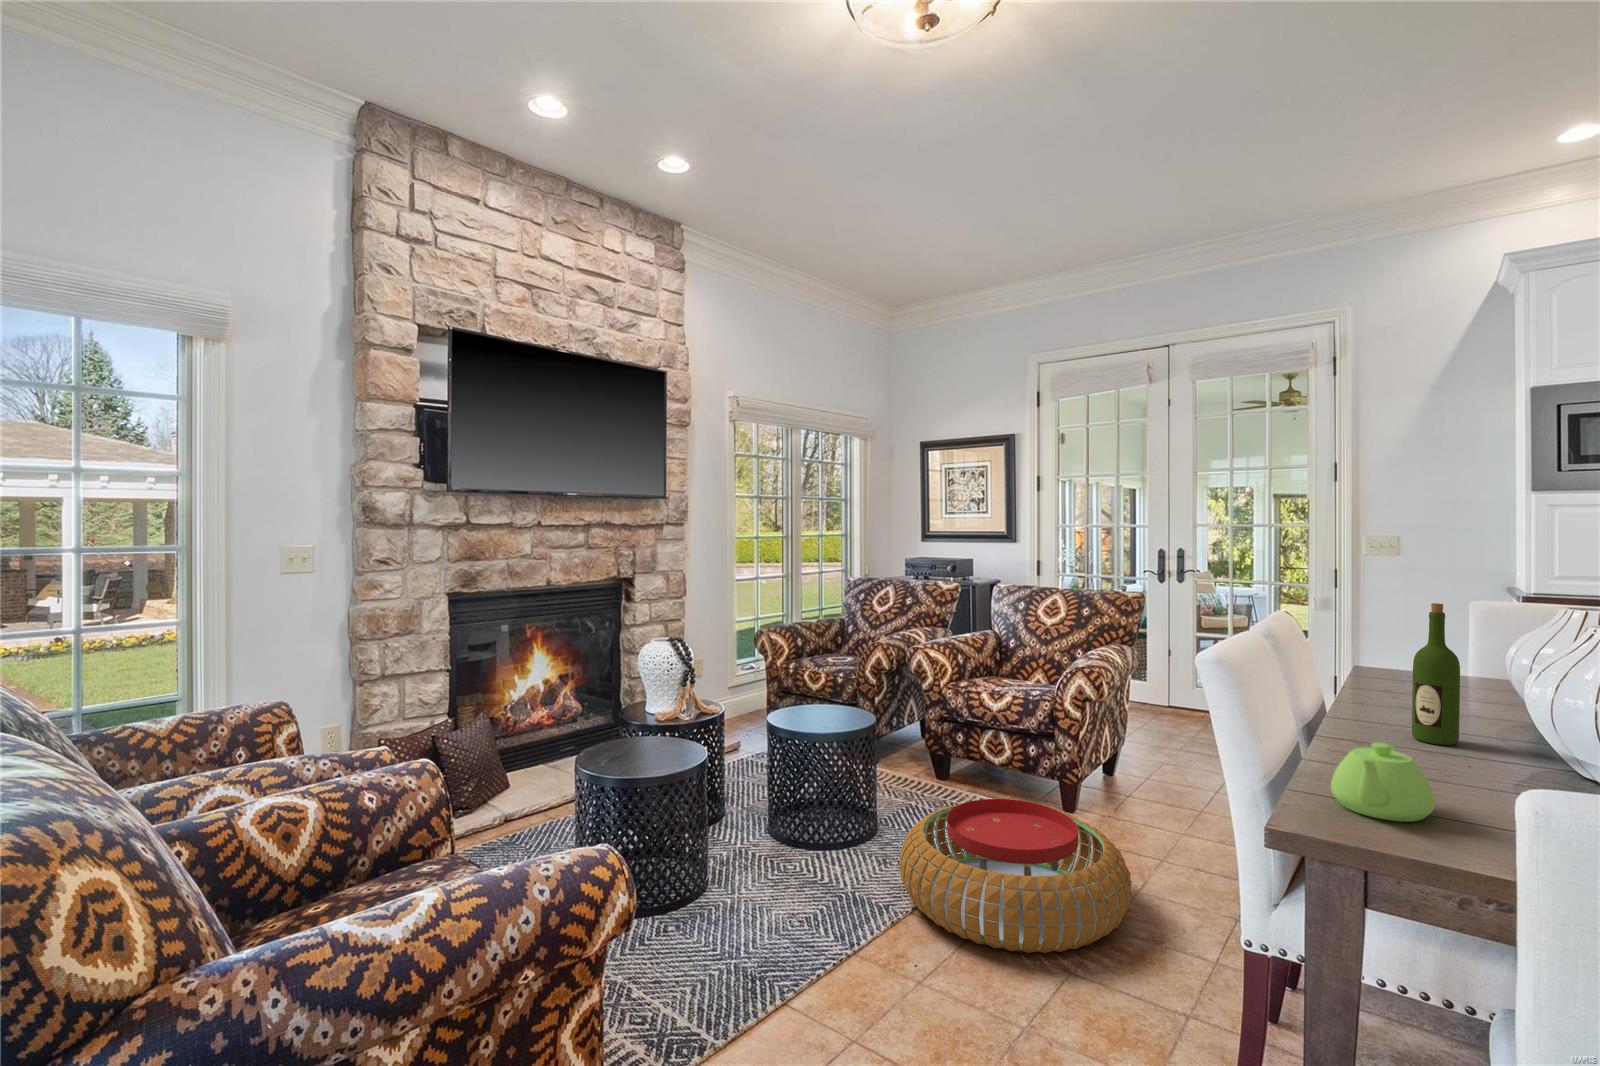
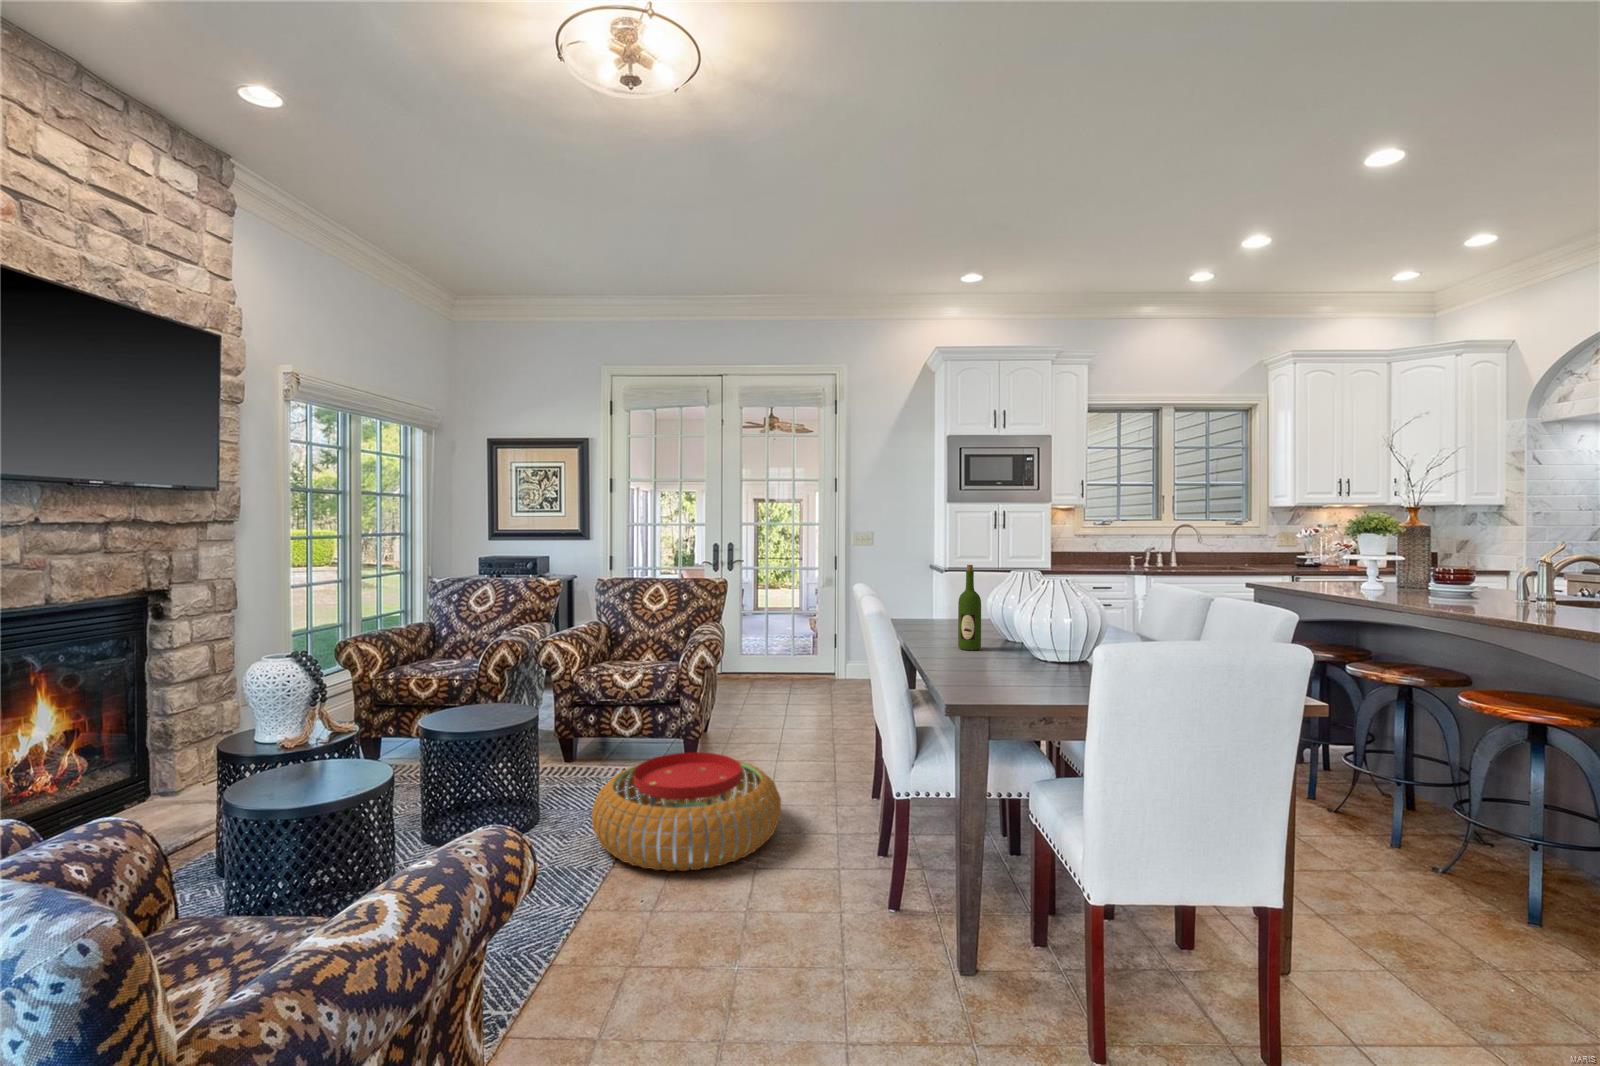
teapot: present [1331,743,1435,822] -> none [963,643,1014,686]

